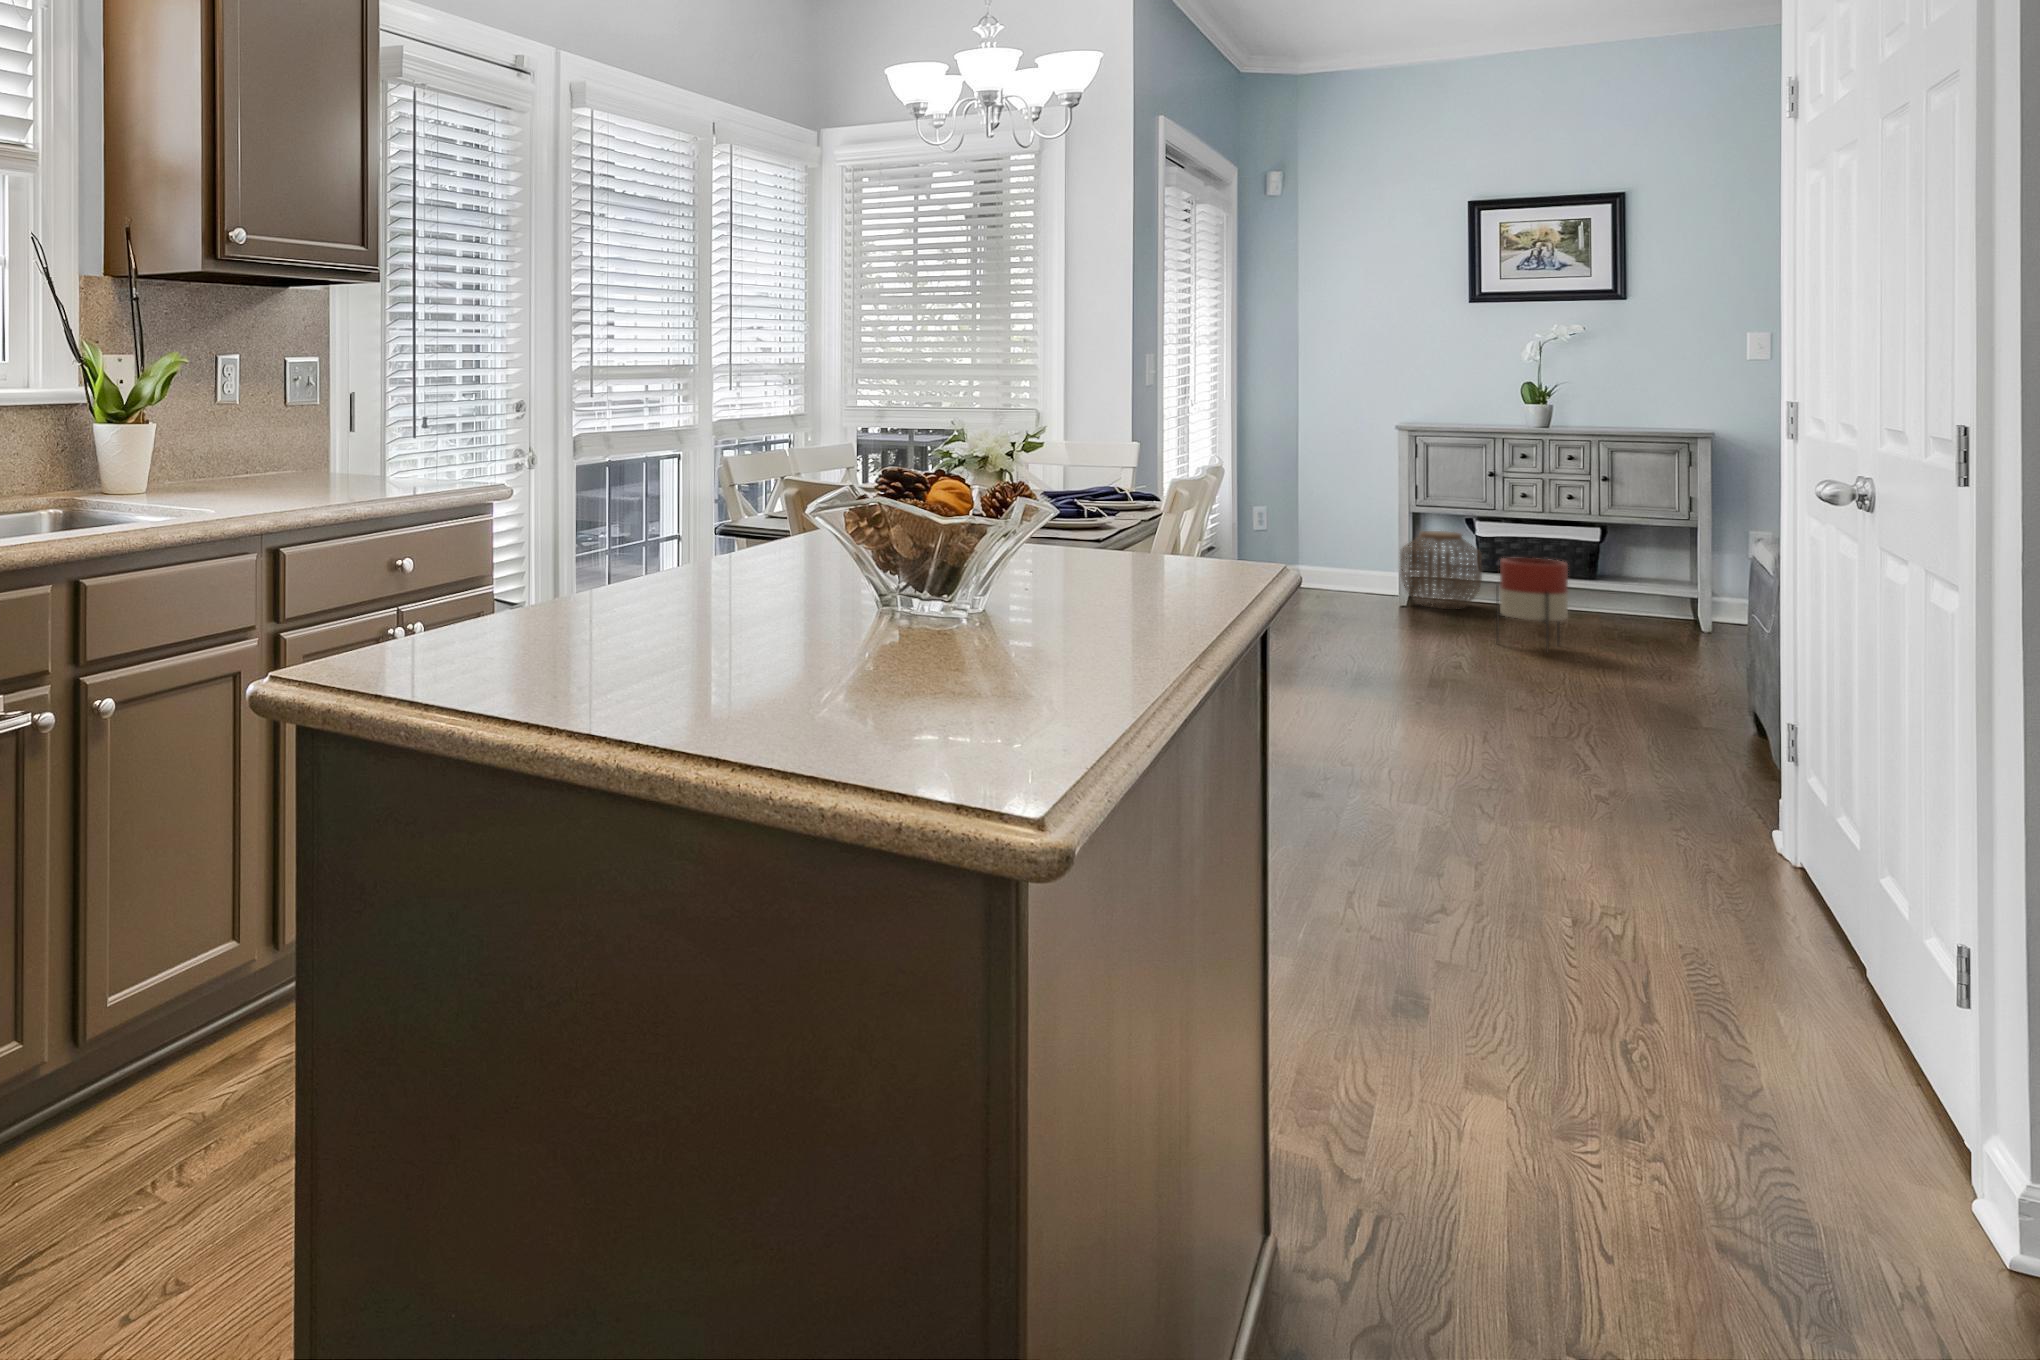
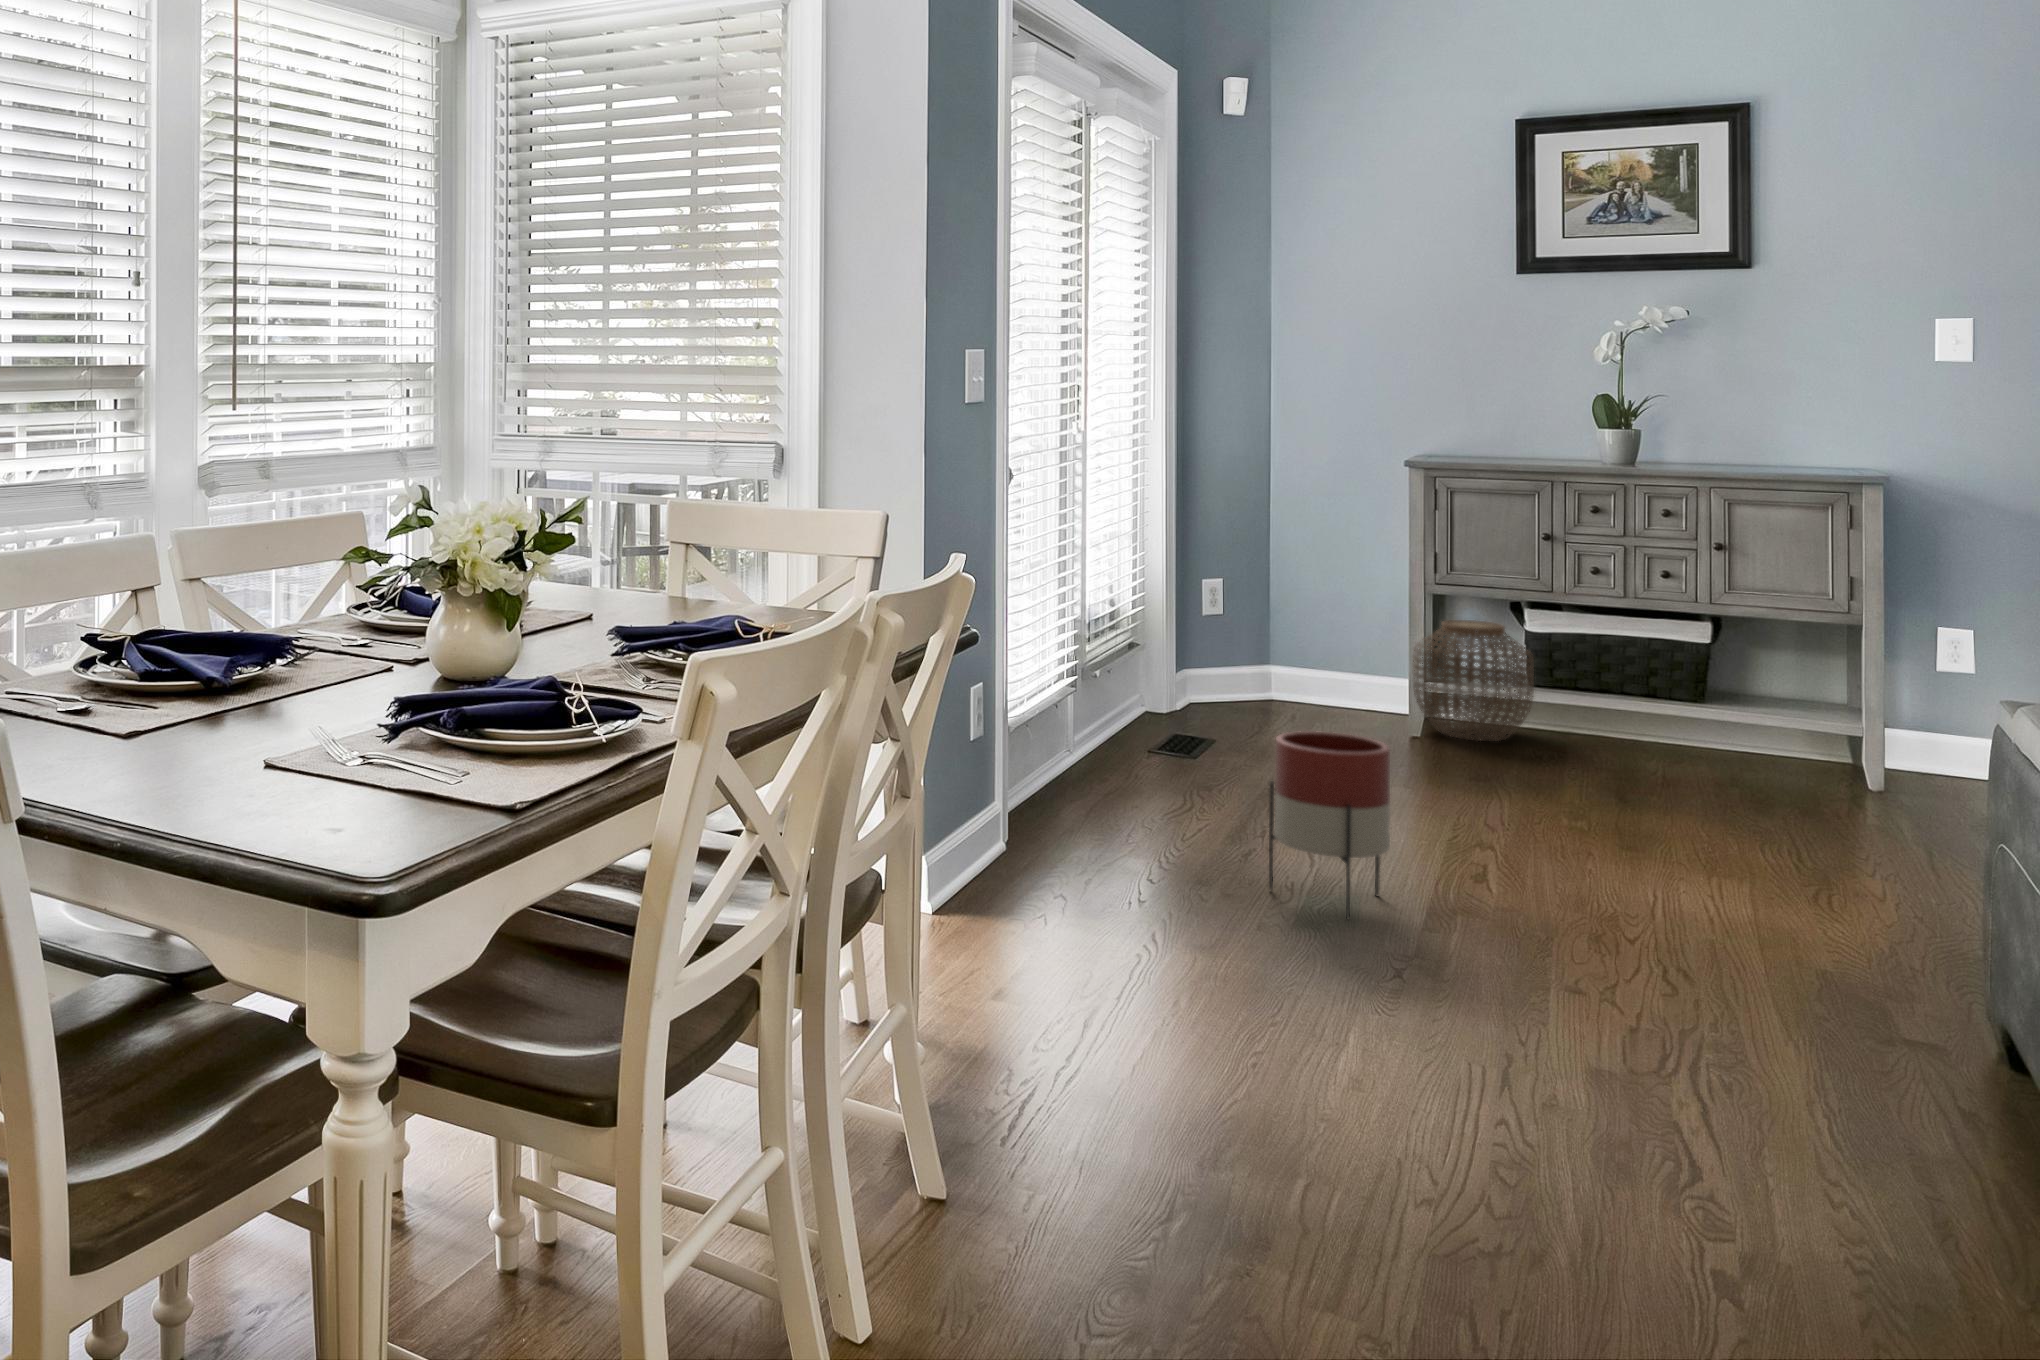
planter: present [1496,558,1568,651] -> present [1269,731,1390,919]

